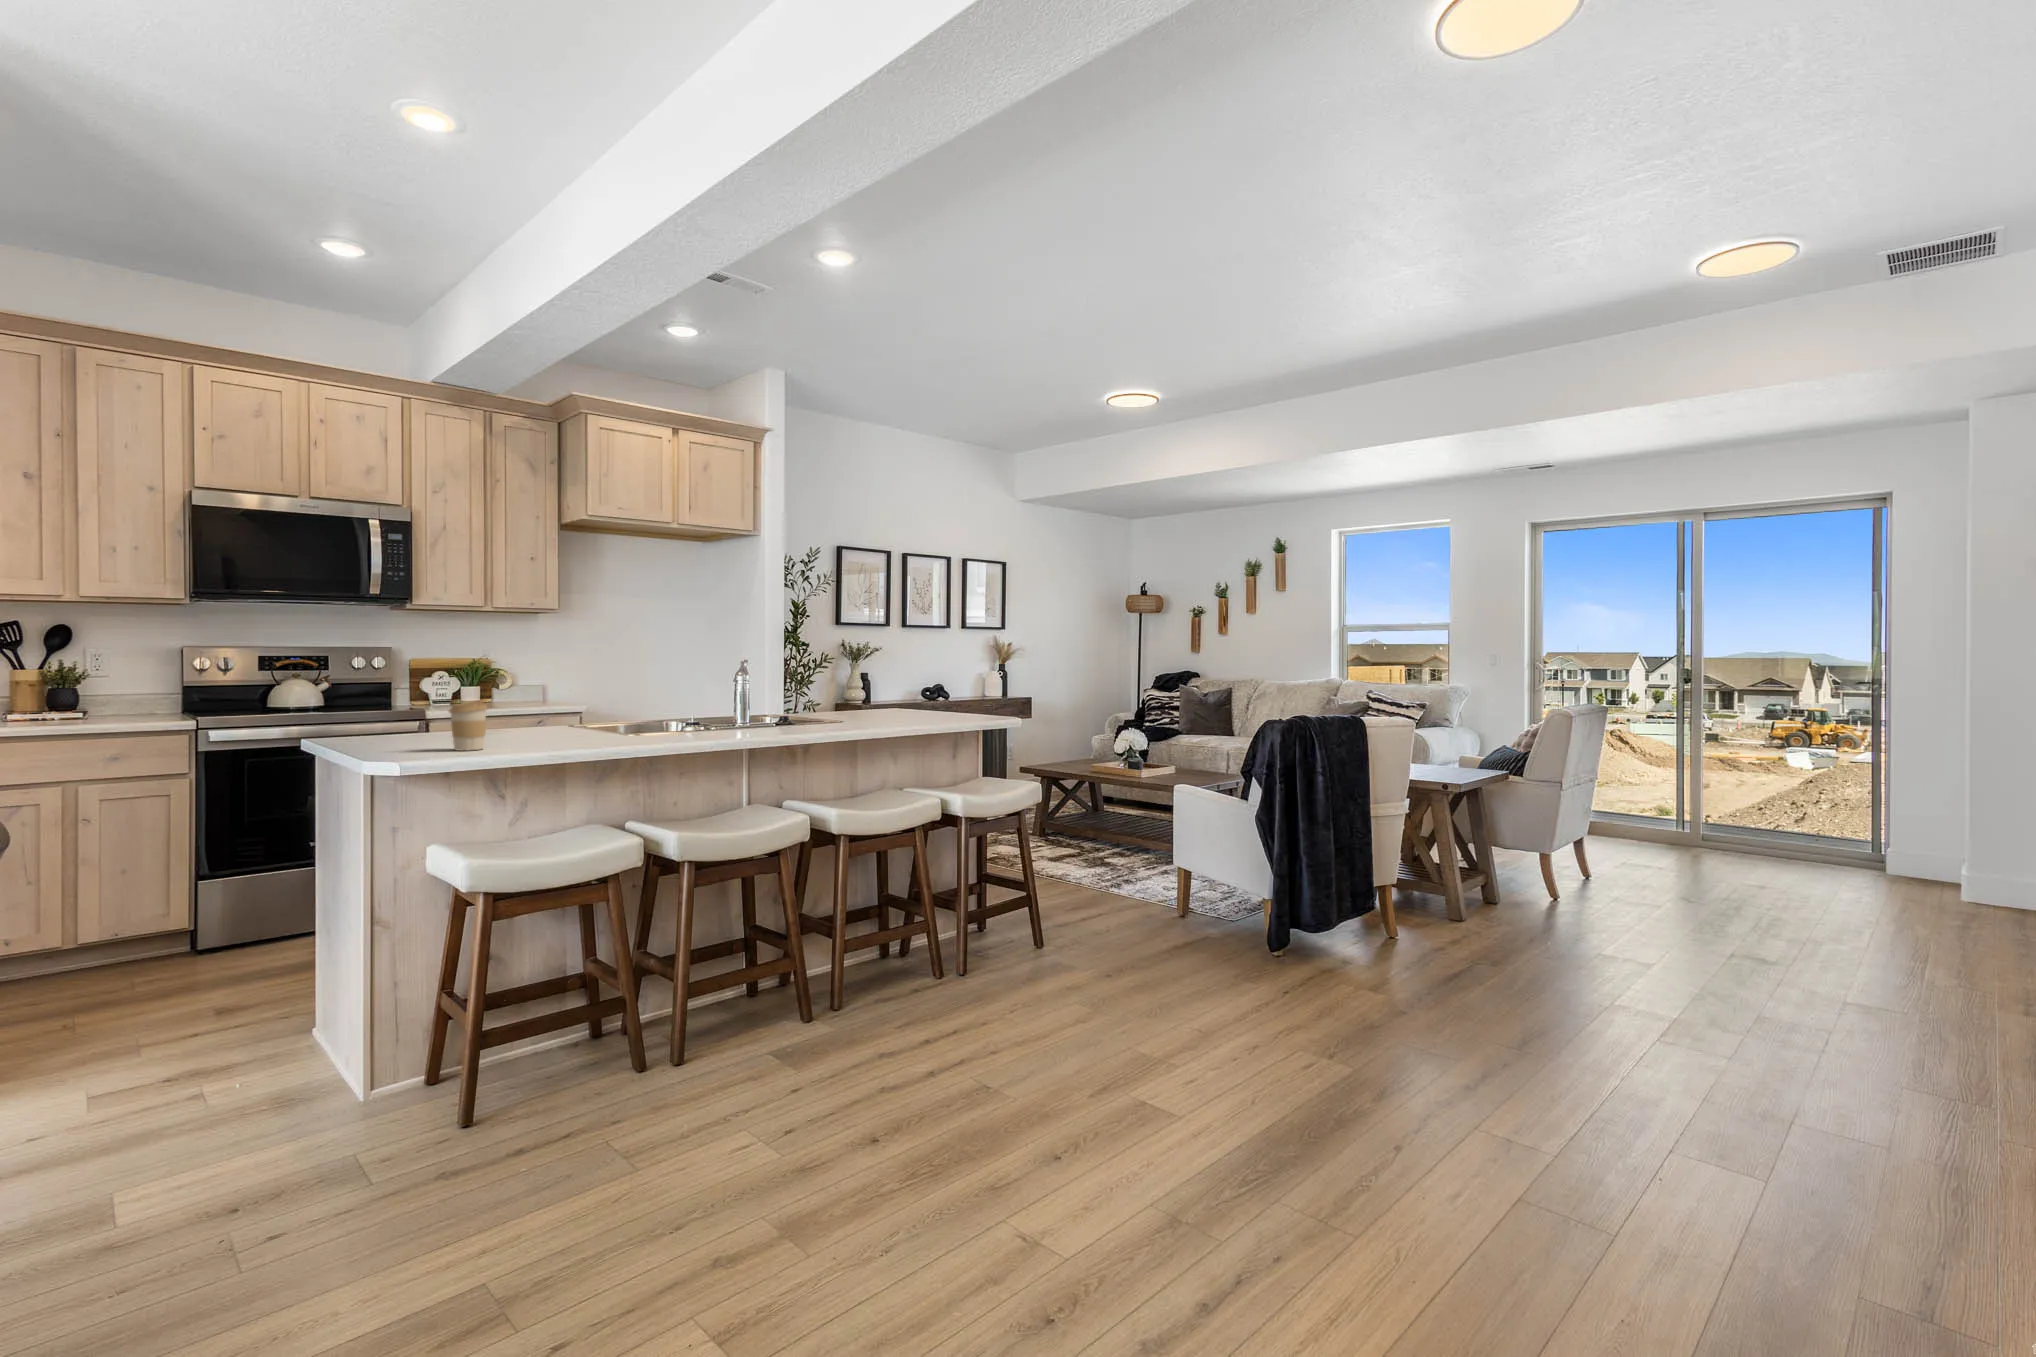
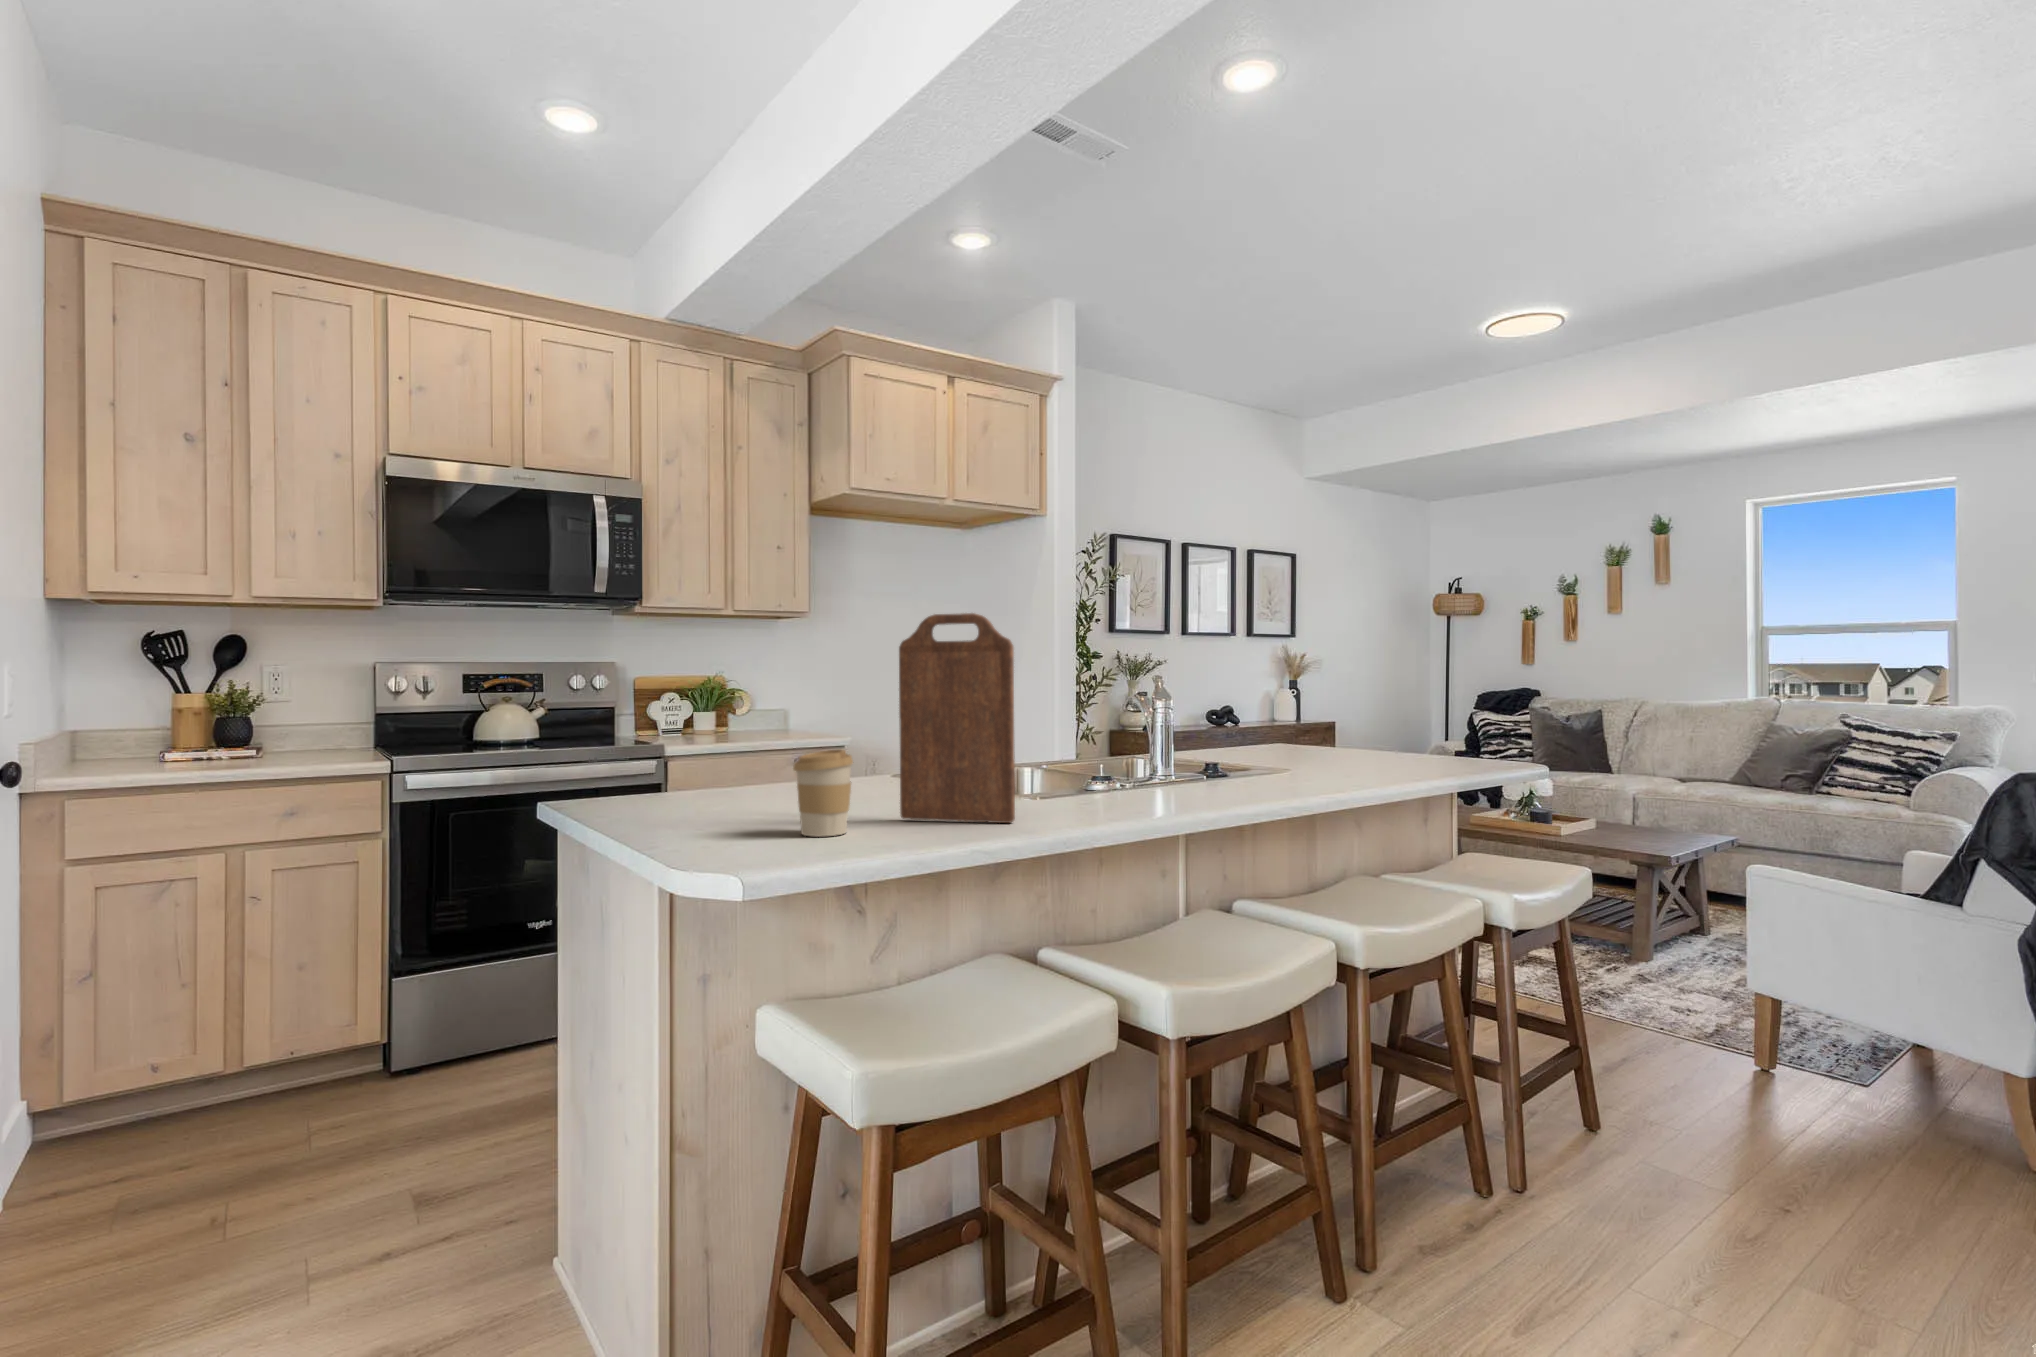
cutting board: none [526,622,594,745] -> present [899,613,1015,823]

